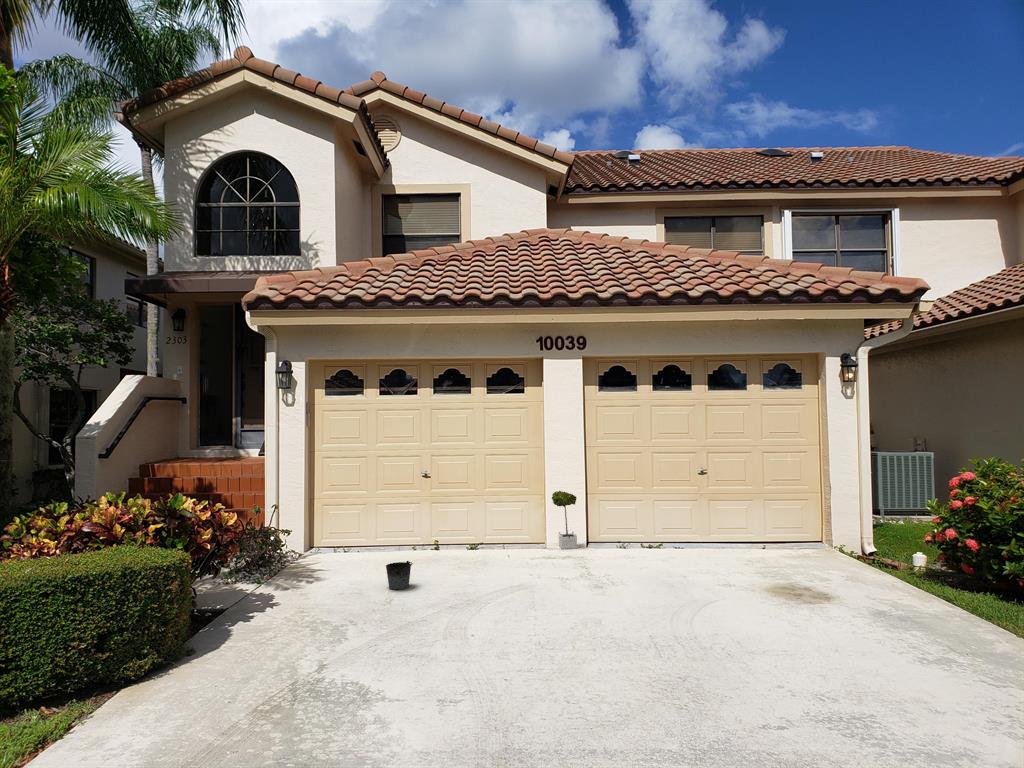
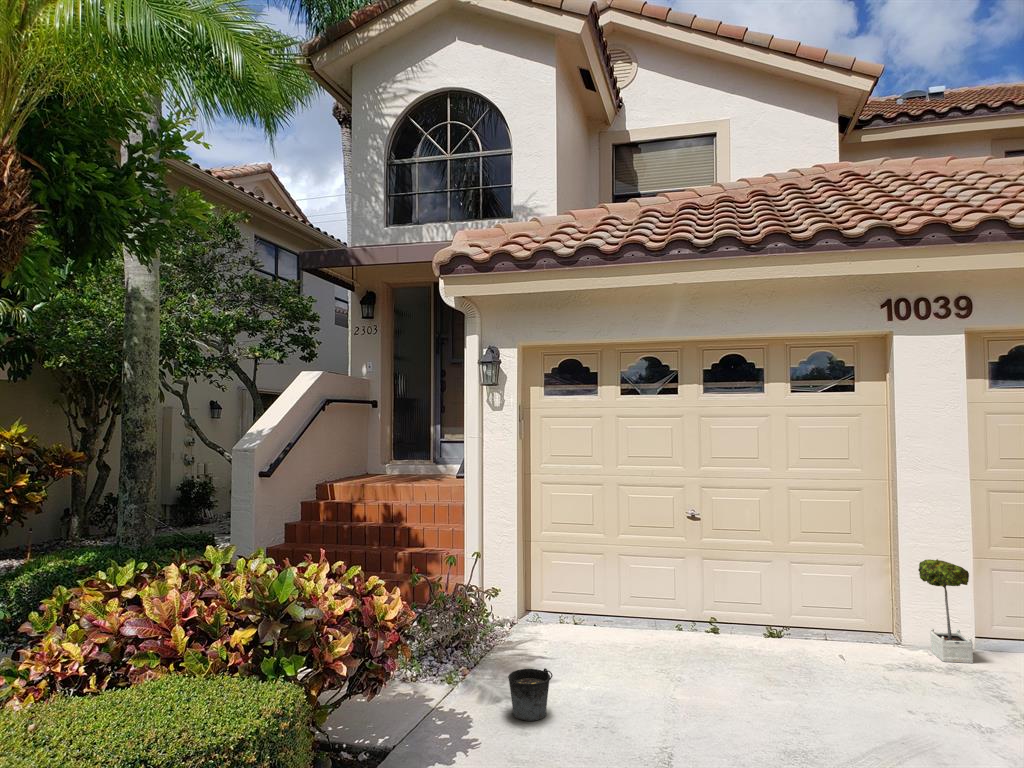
bucket: present [386,561,412,590] -> present [508,668,553,721]

